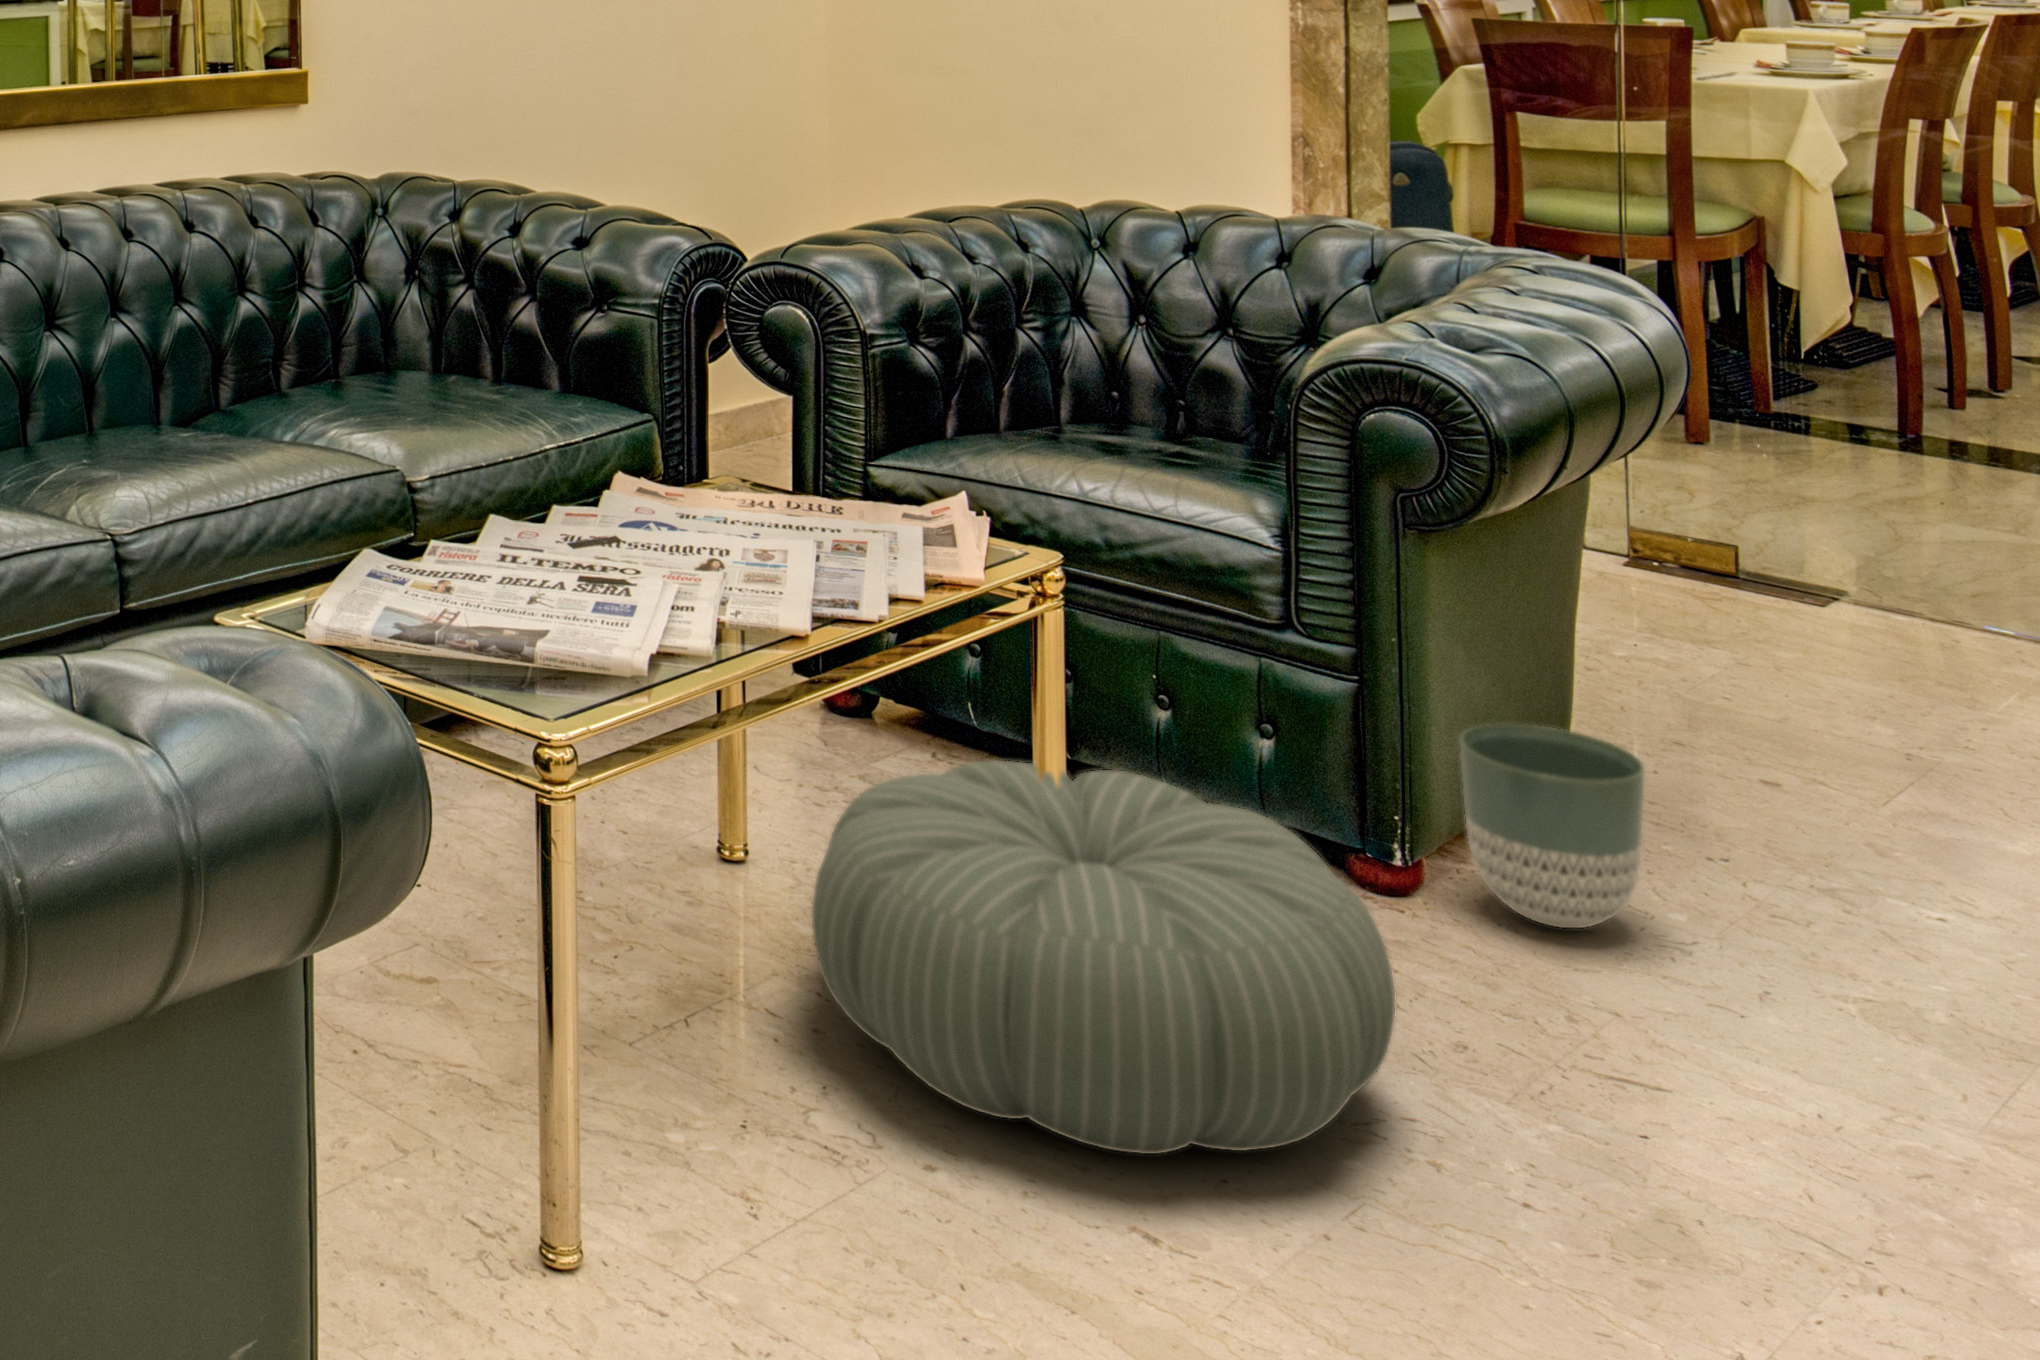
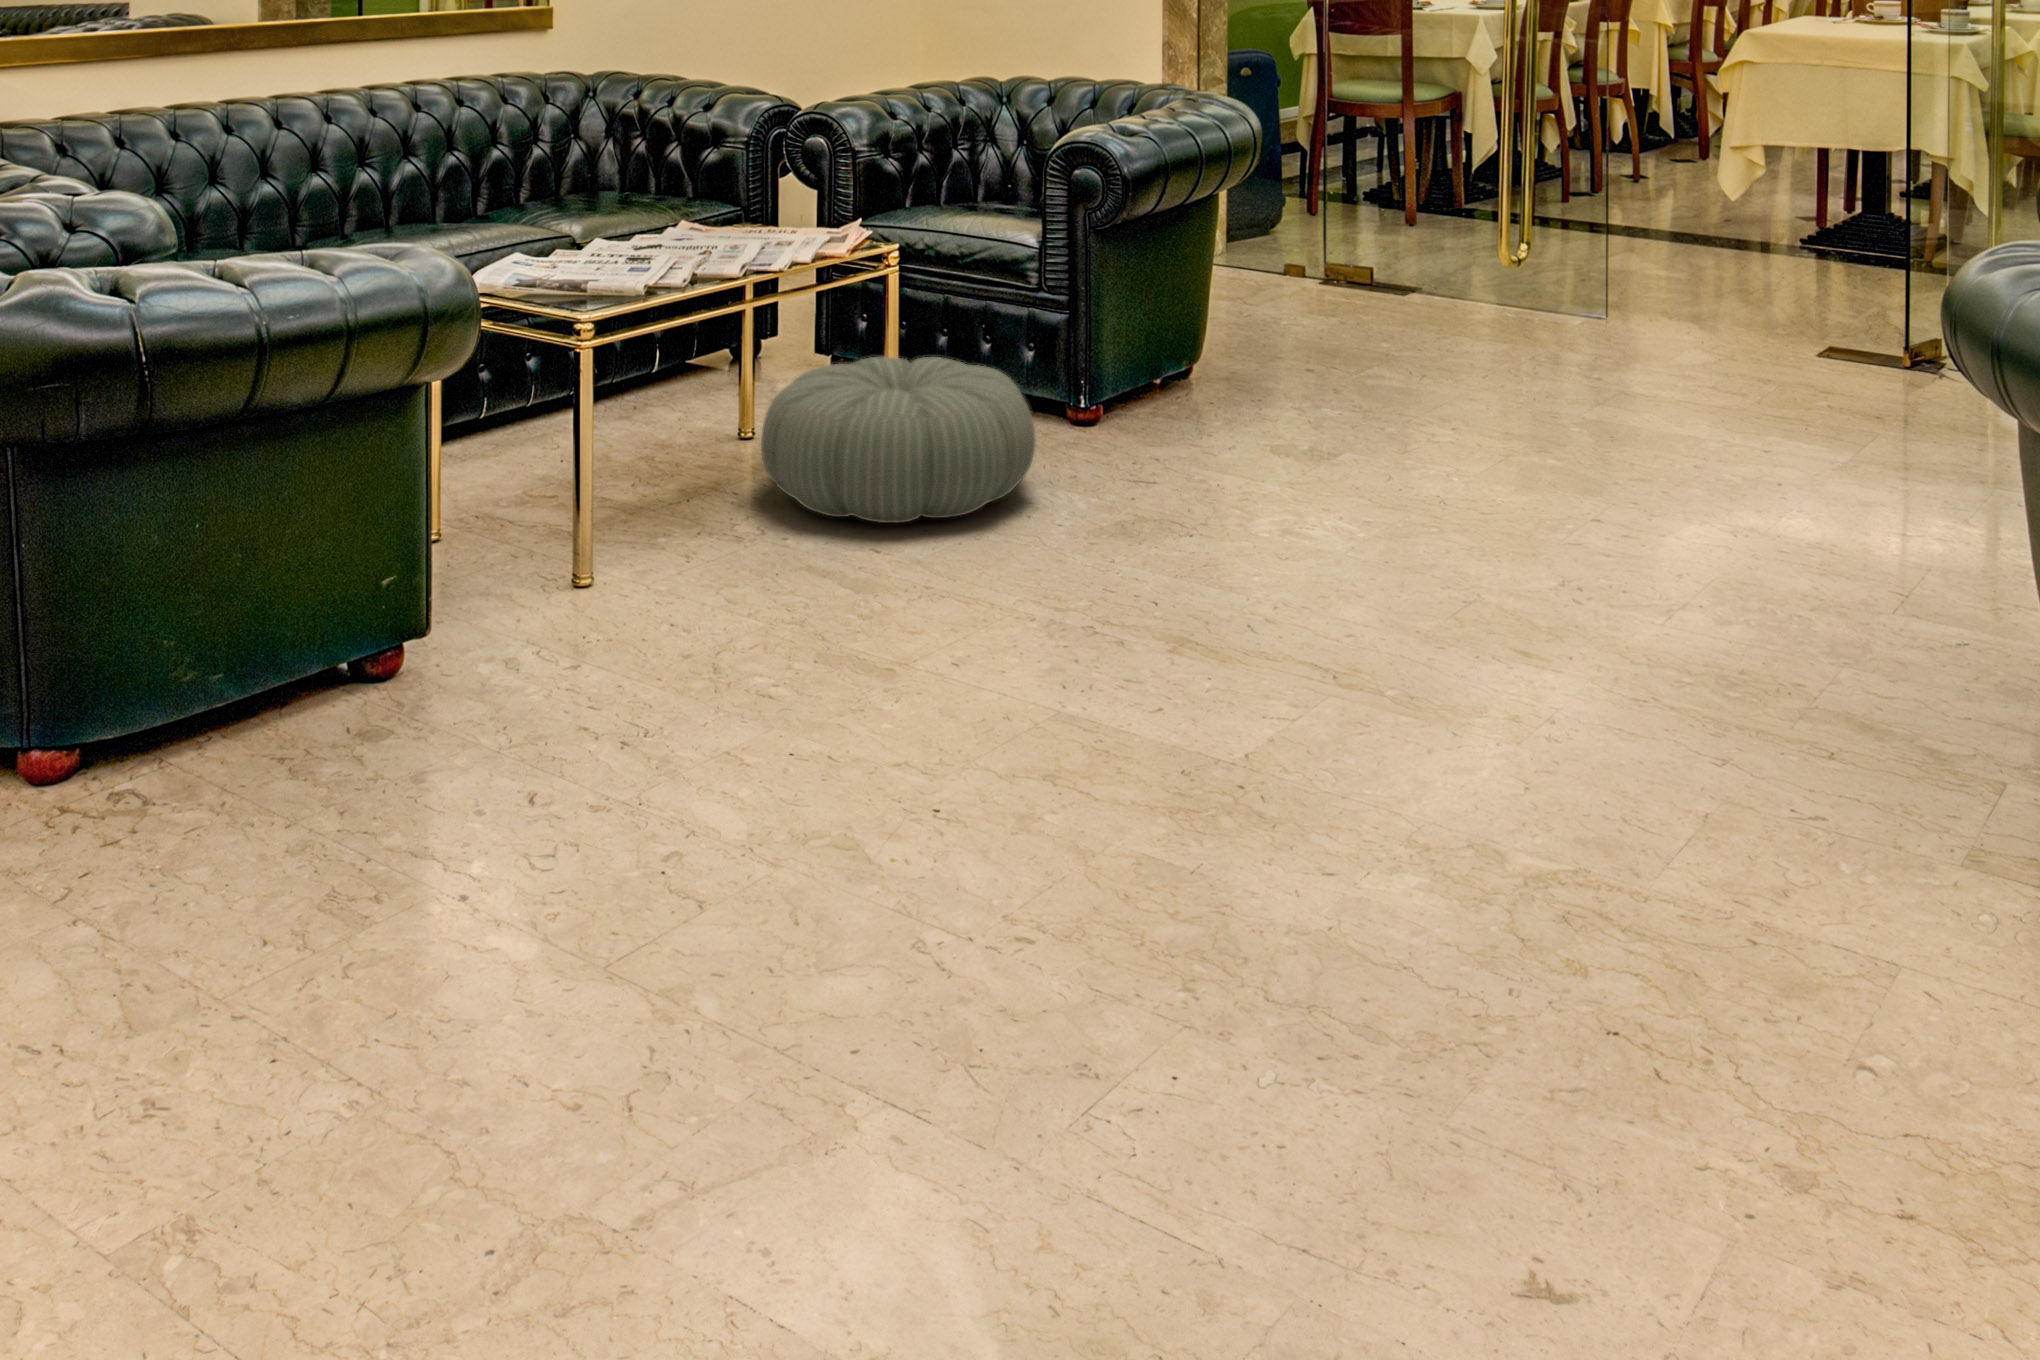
planter: present [1460,724,1644,928] -> none [1125,334,1205,432]

